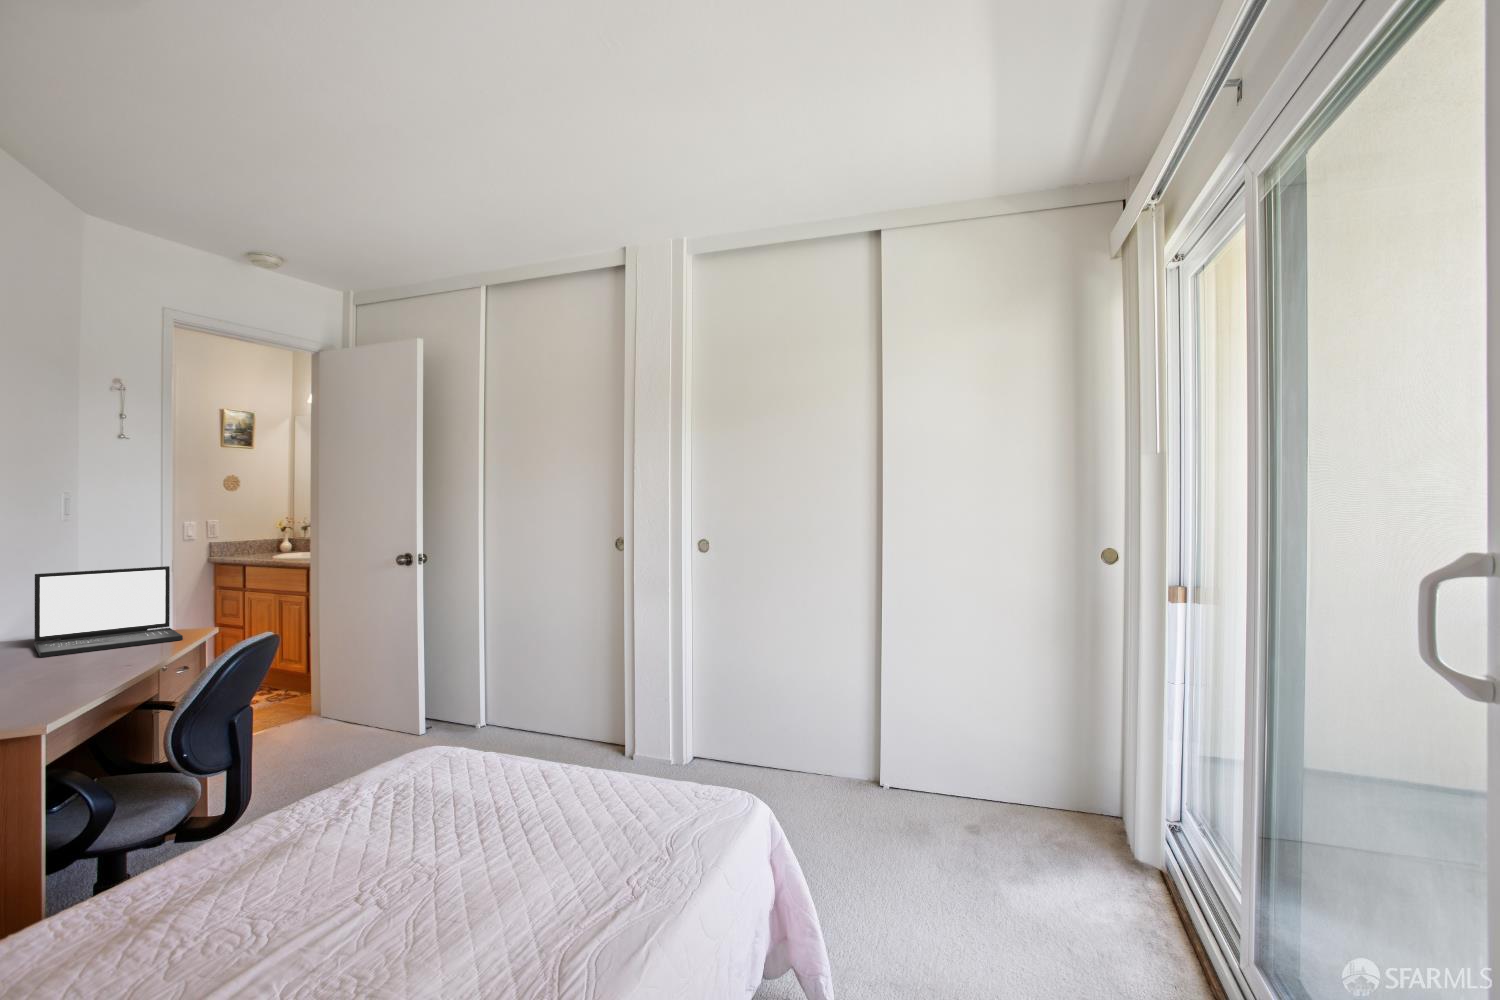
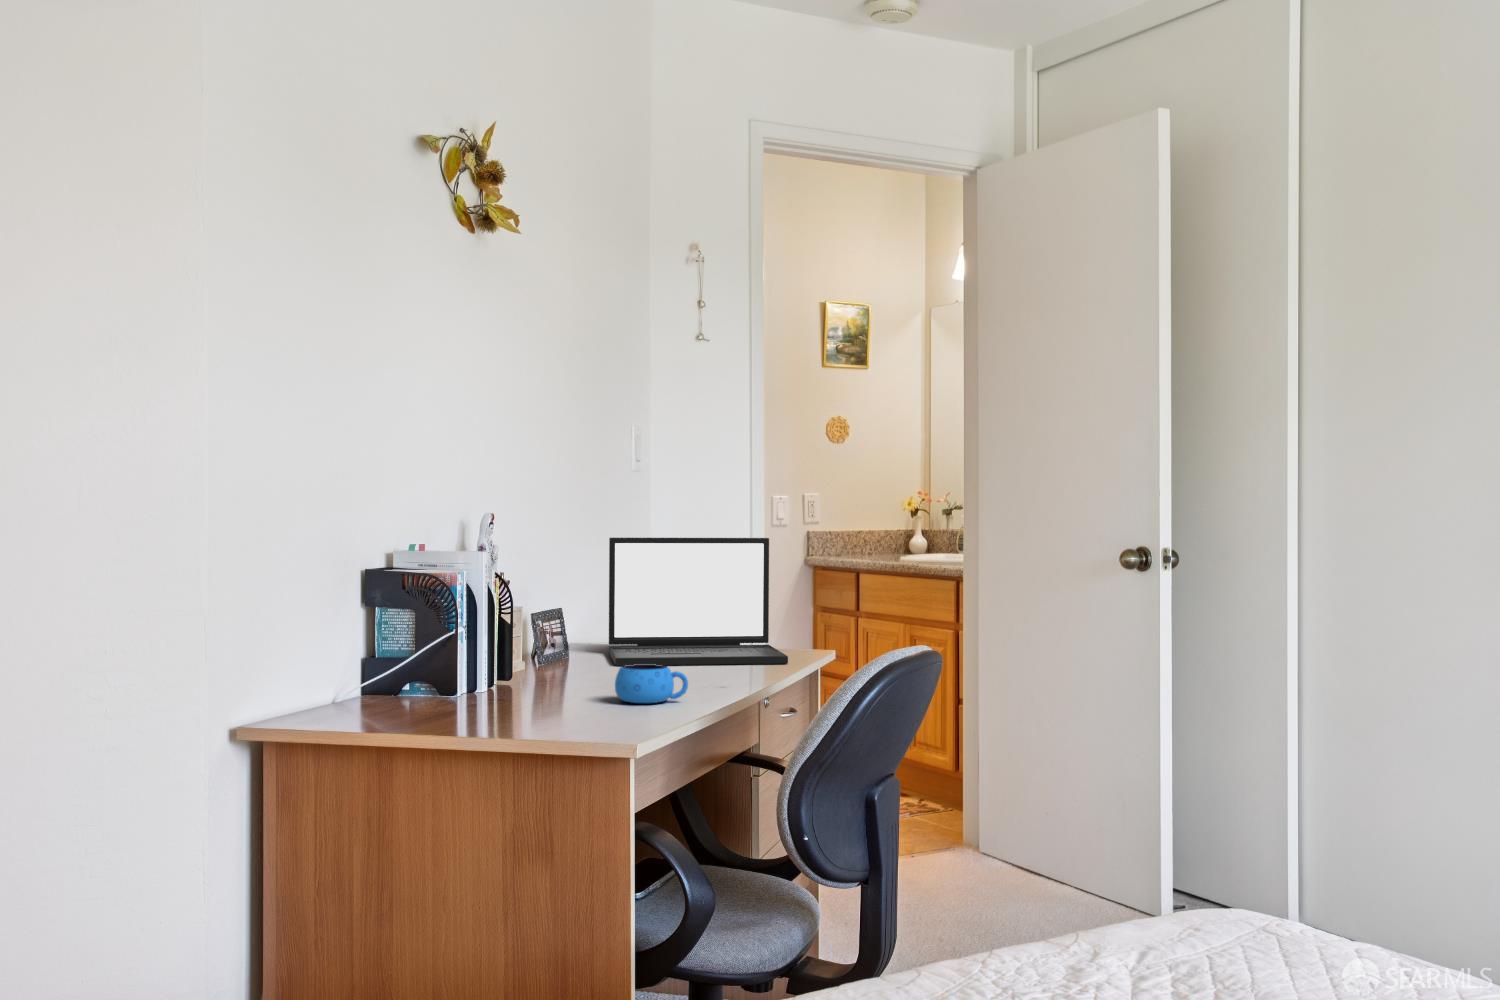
mug: none [37,661,100,687] -> present [615,664,688,703]

